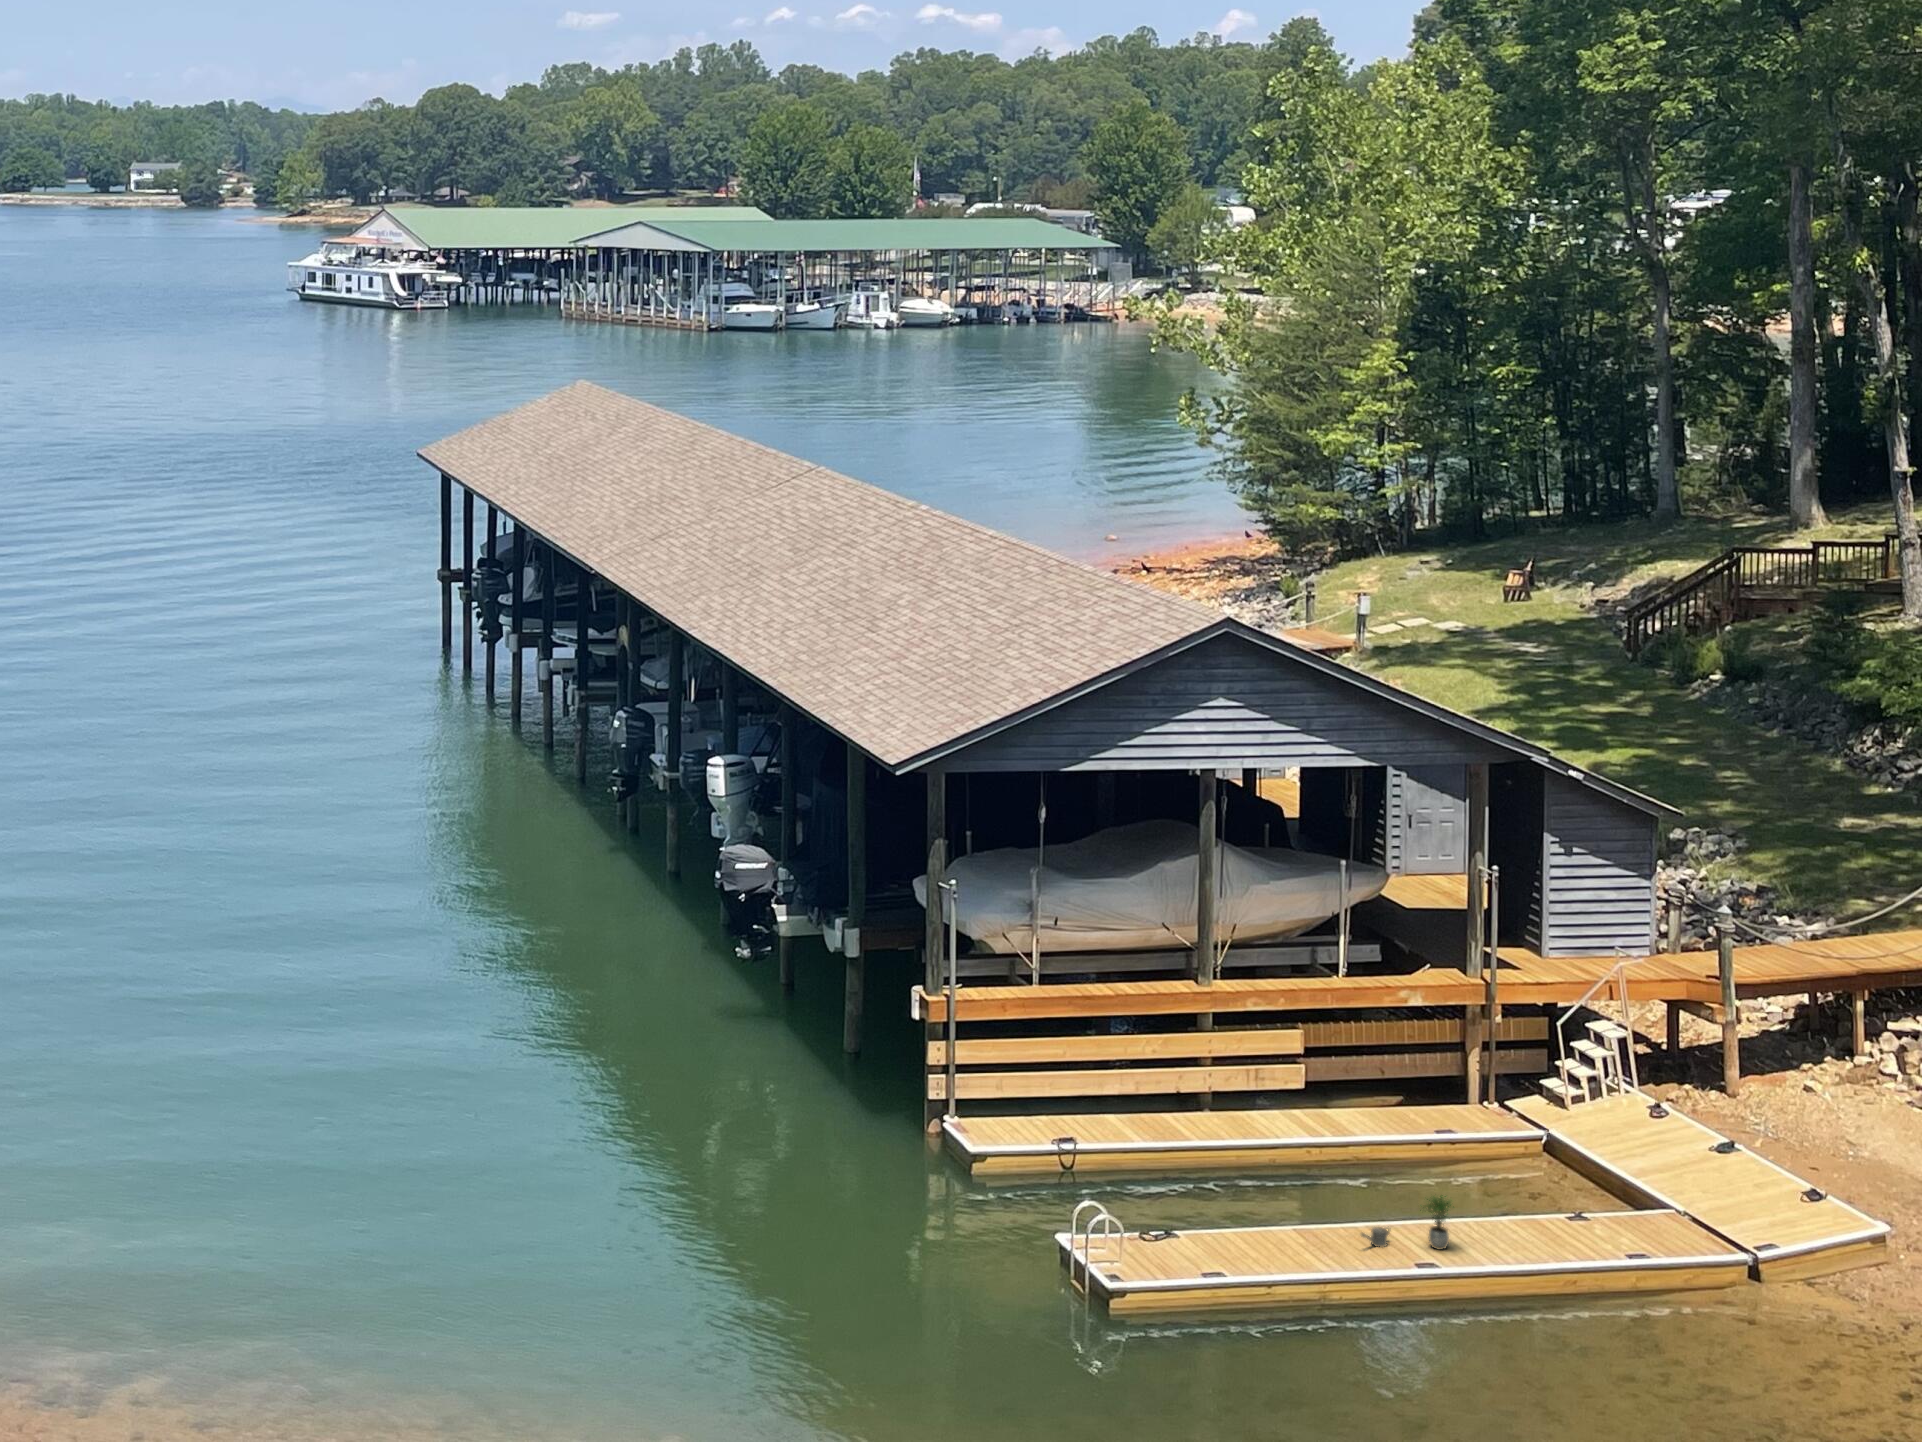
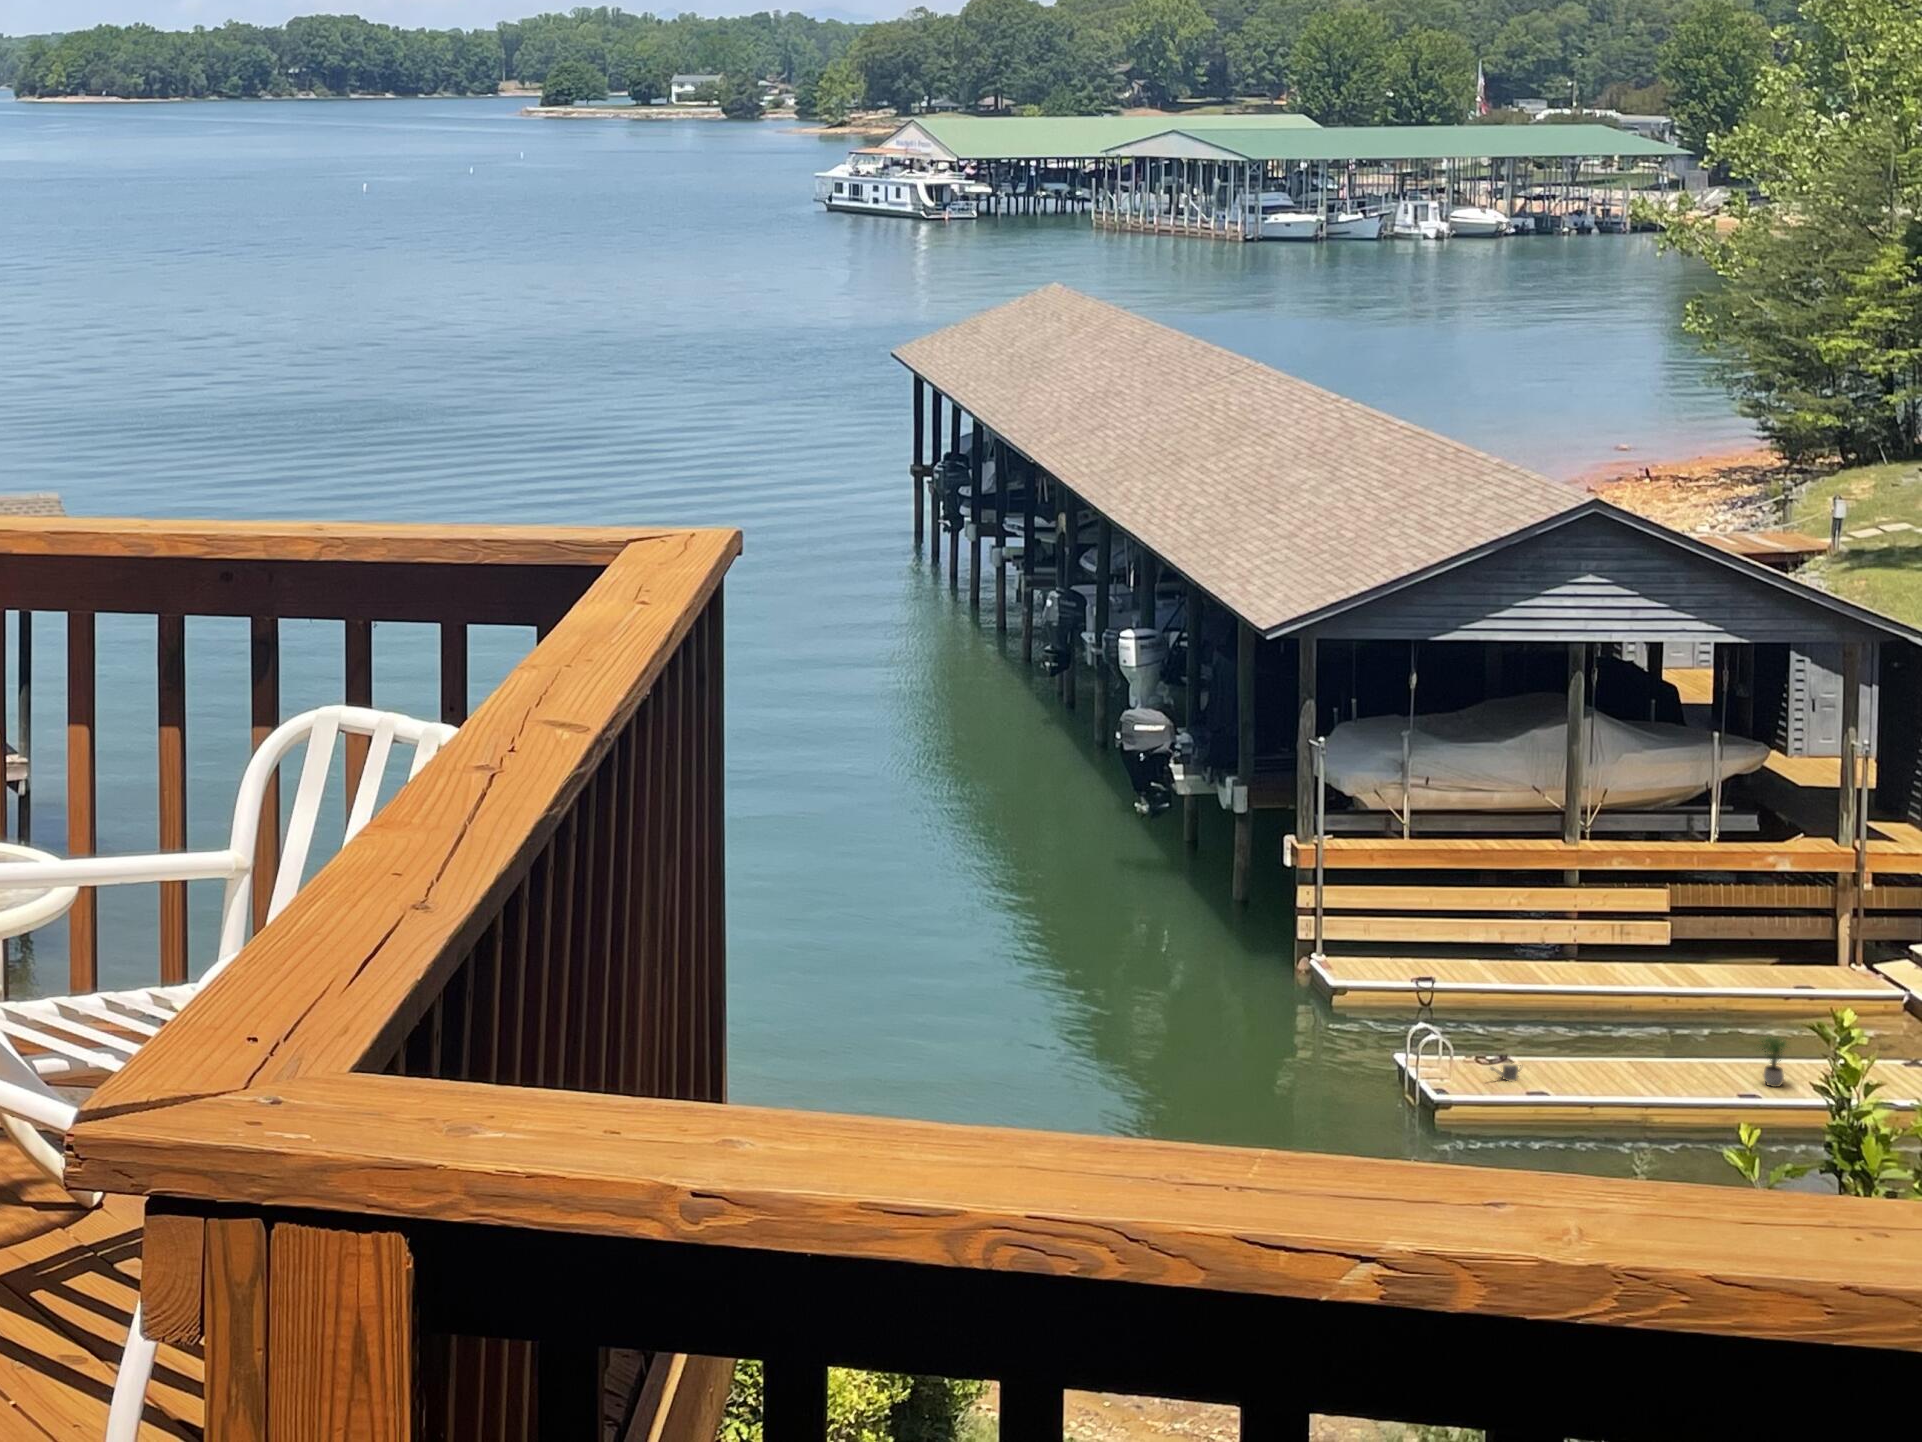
watering can: present [1361,1226,1390,1247] -> present [1491,1064,1521,1081]

